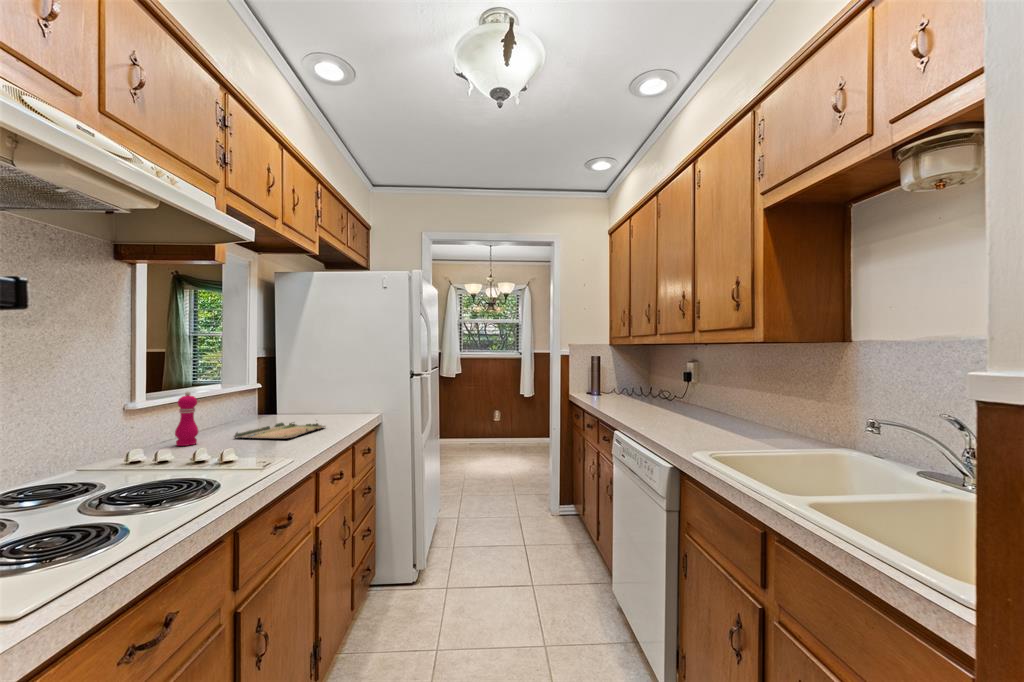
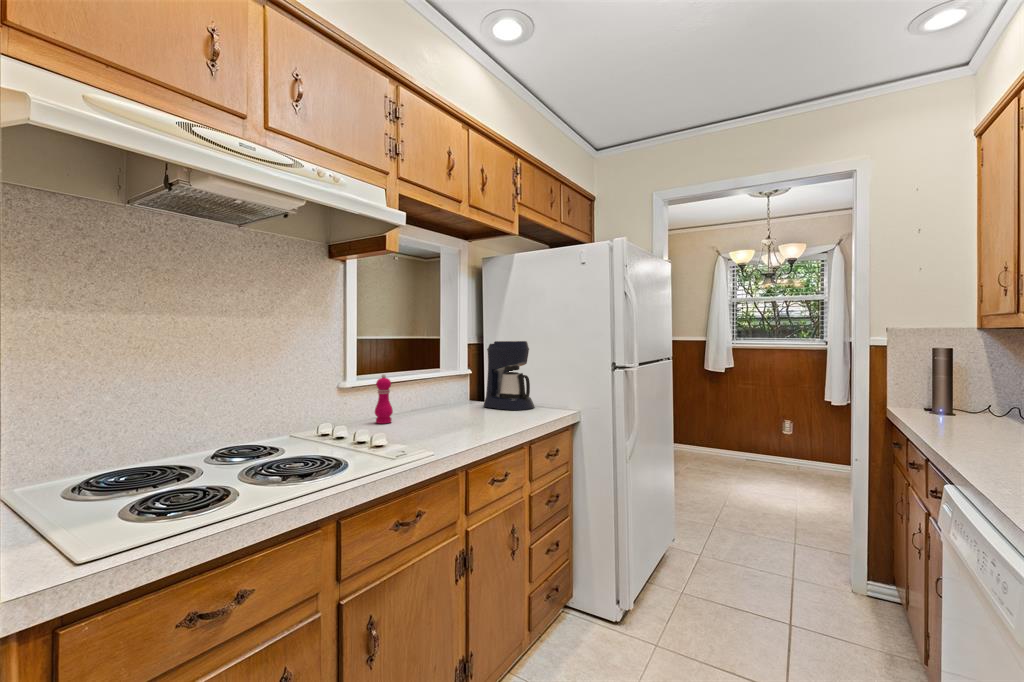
coffee maker: none [282,355,336,421] -> present [483,341,535,410]
tray: present [234,422,326,438] -> none [422,408,510,426]

